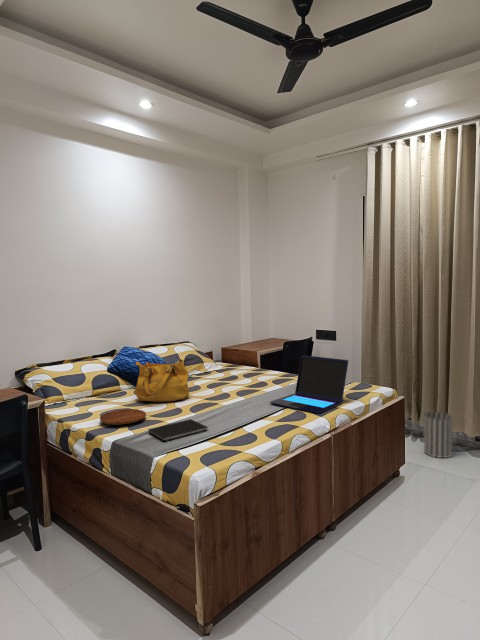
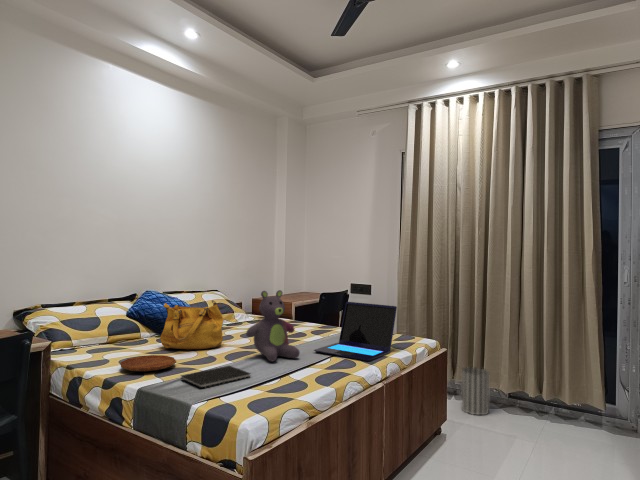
stuffed bear: none [206,349,255,414] -> present [246,290,300,362]

